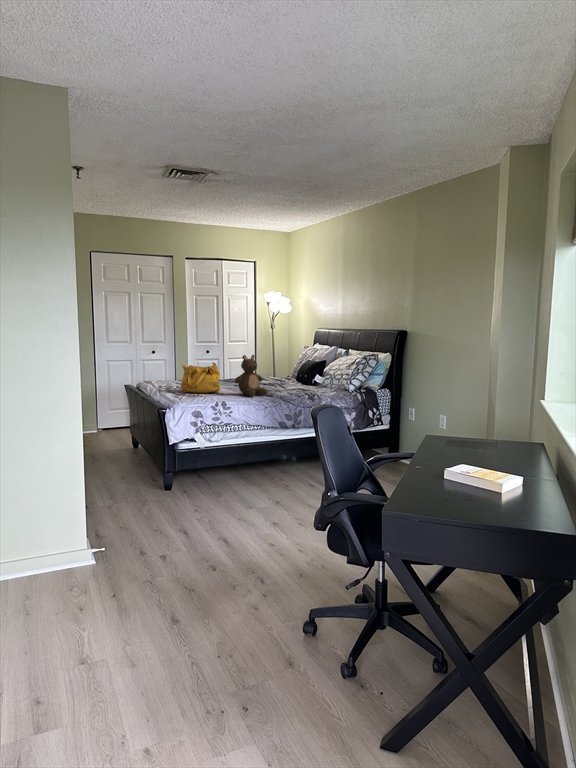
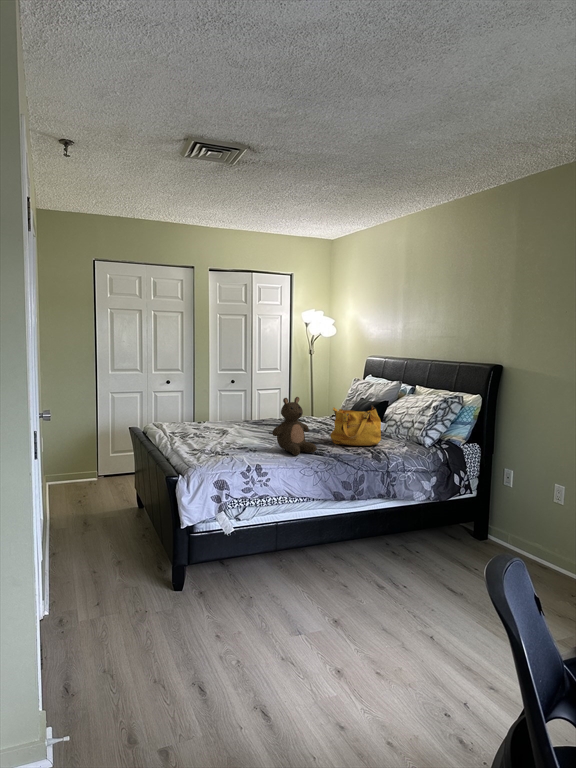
handbag: present [181,362,220,393] -> present [331,406,381,446]

